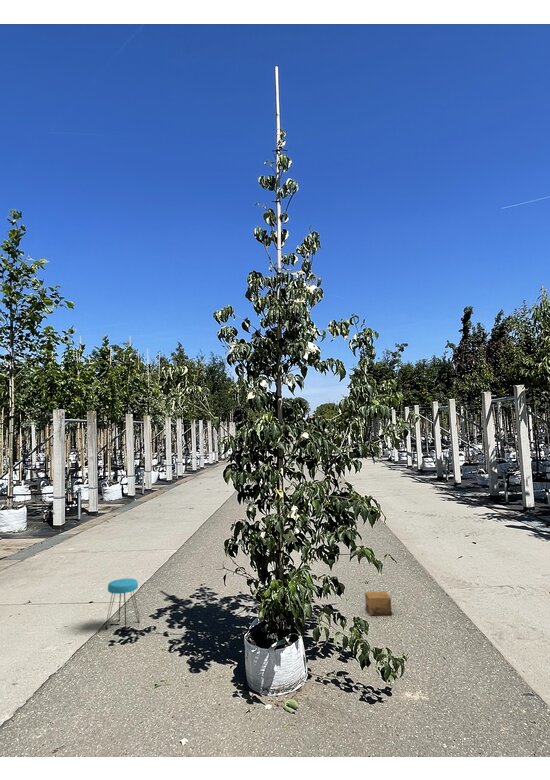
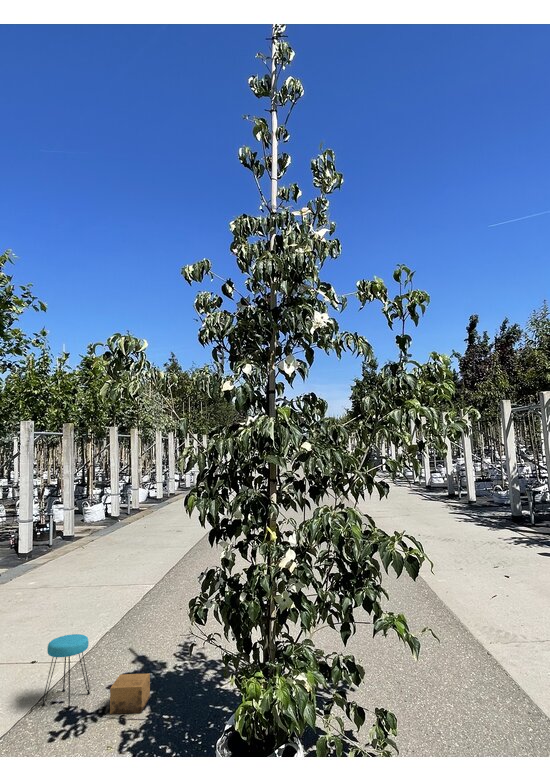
cardboard box: present [365,591,392,616] -> present [110,674,150,714]

